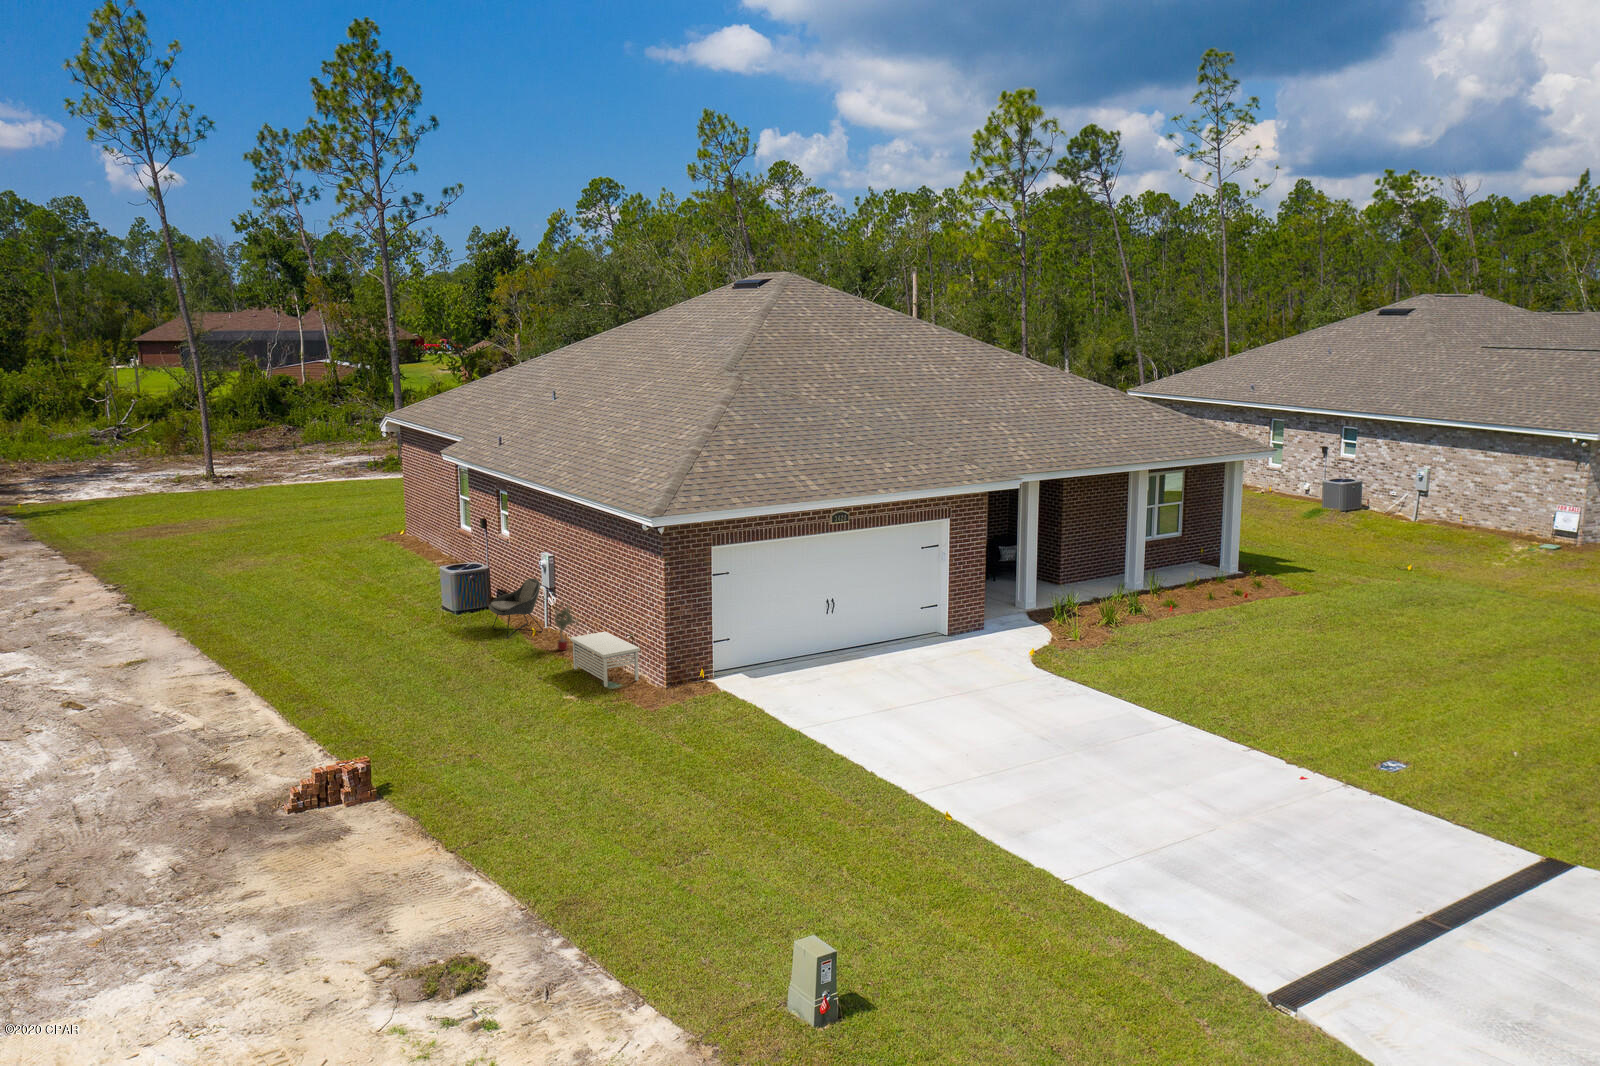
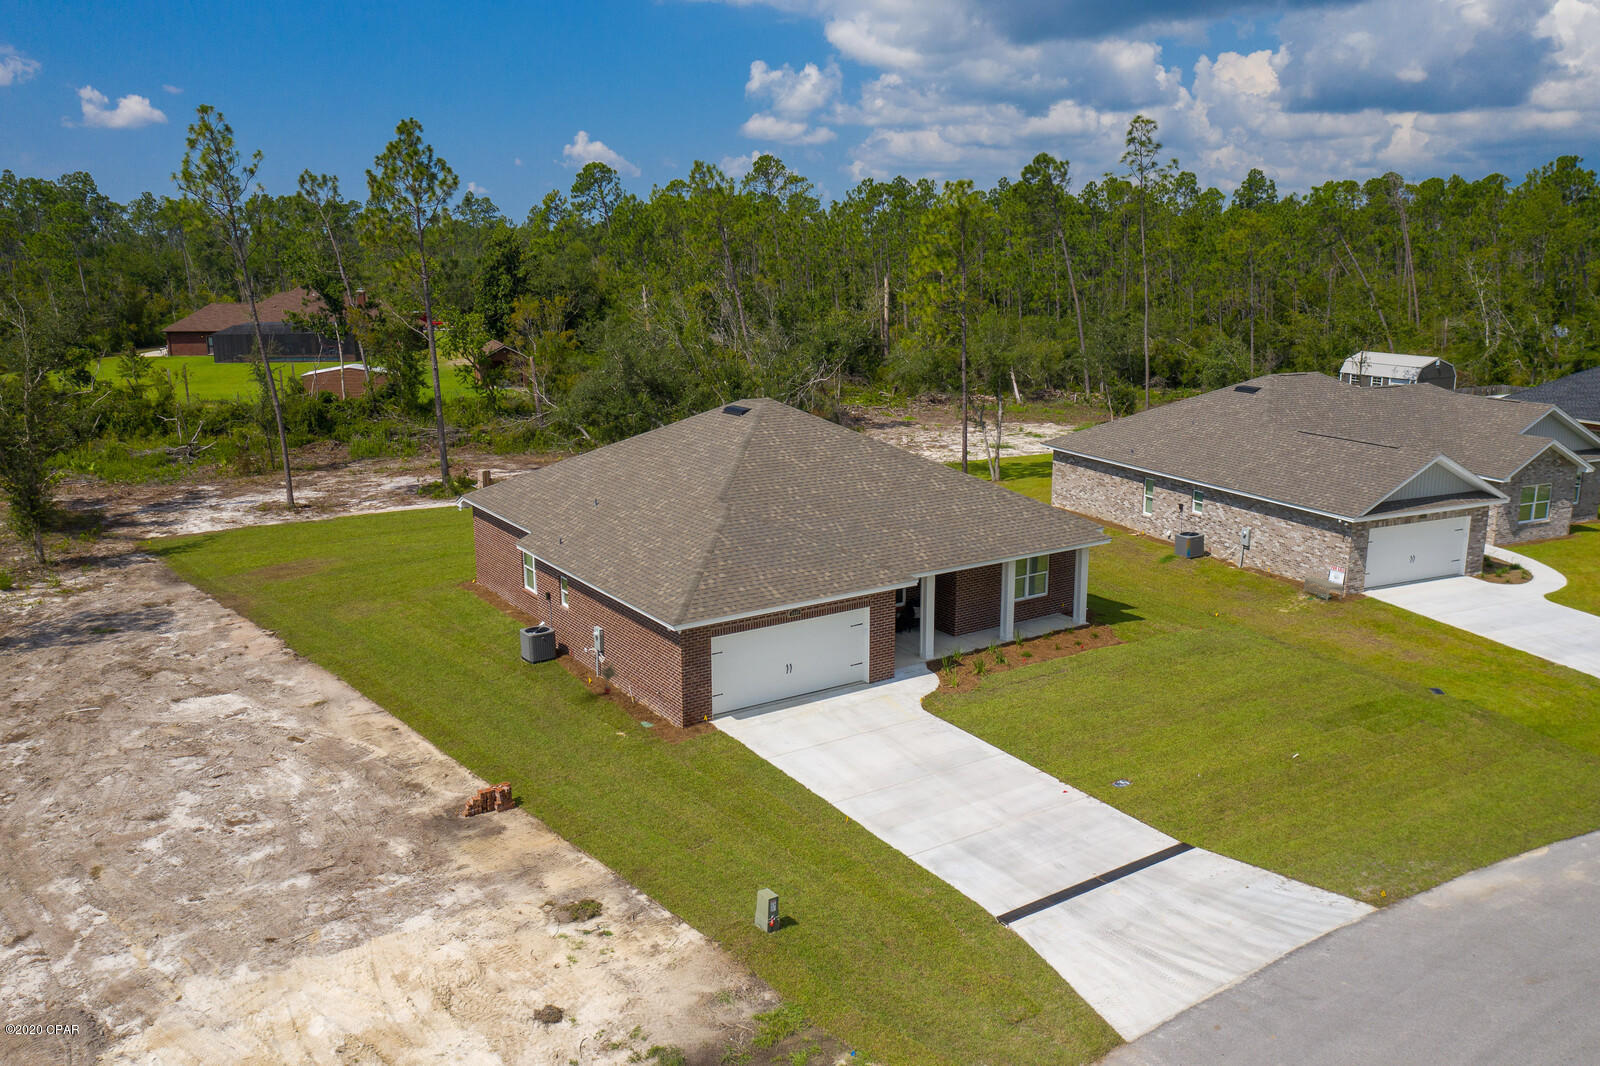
lounge chair: present [489,578,543,638] -> none [554,640,592,683]
storage bench: present [570,631,640,687] -> present [1304,577,1344,600]

